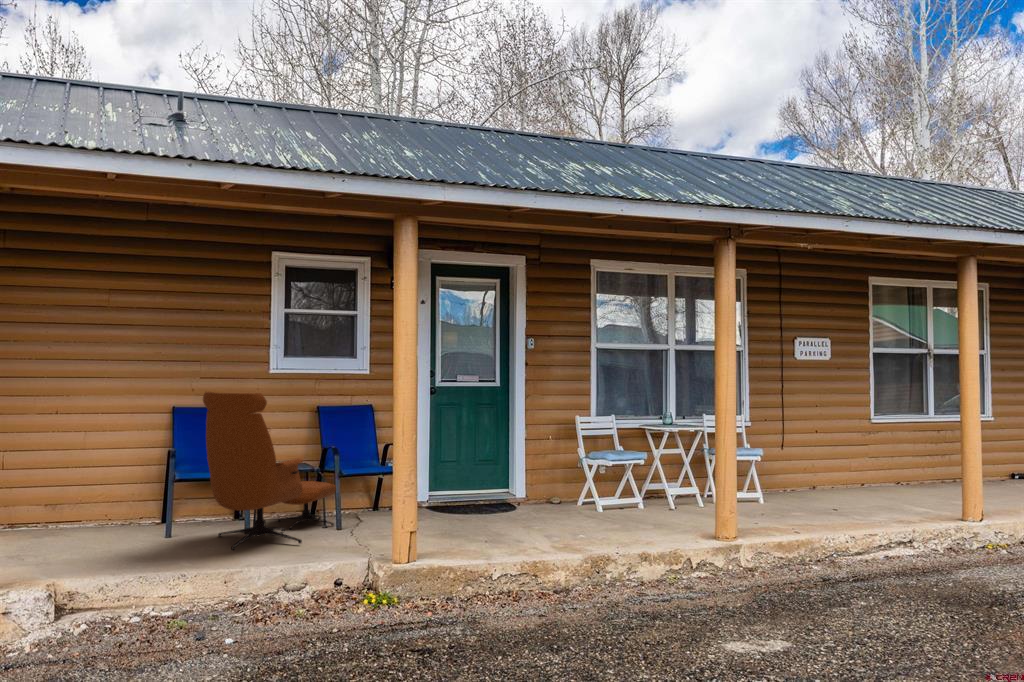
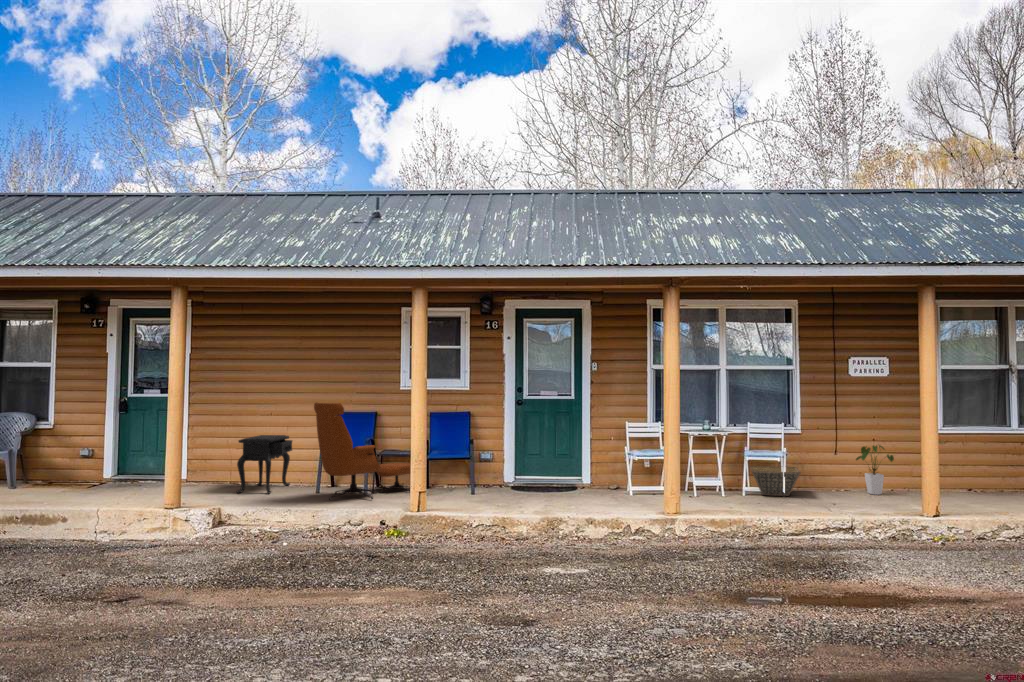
house plant: none [845,436,895,496] -> present [856,445,894,495]
side table: none [40,444,130,548] -> present [236,435,292,493]
basket: none [739,466,816,503] -> present [750,466,800,496]

